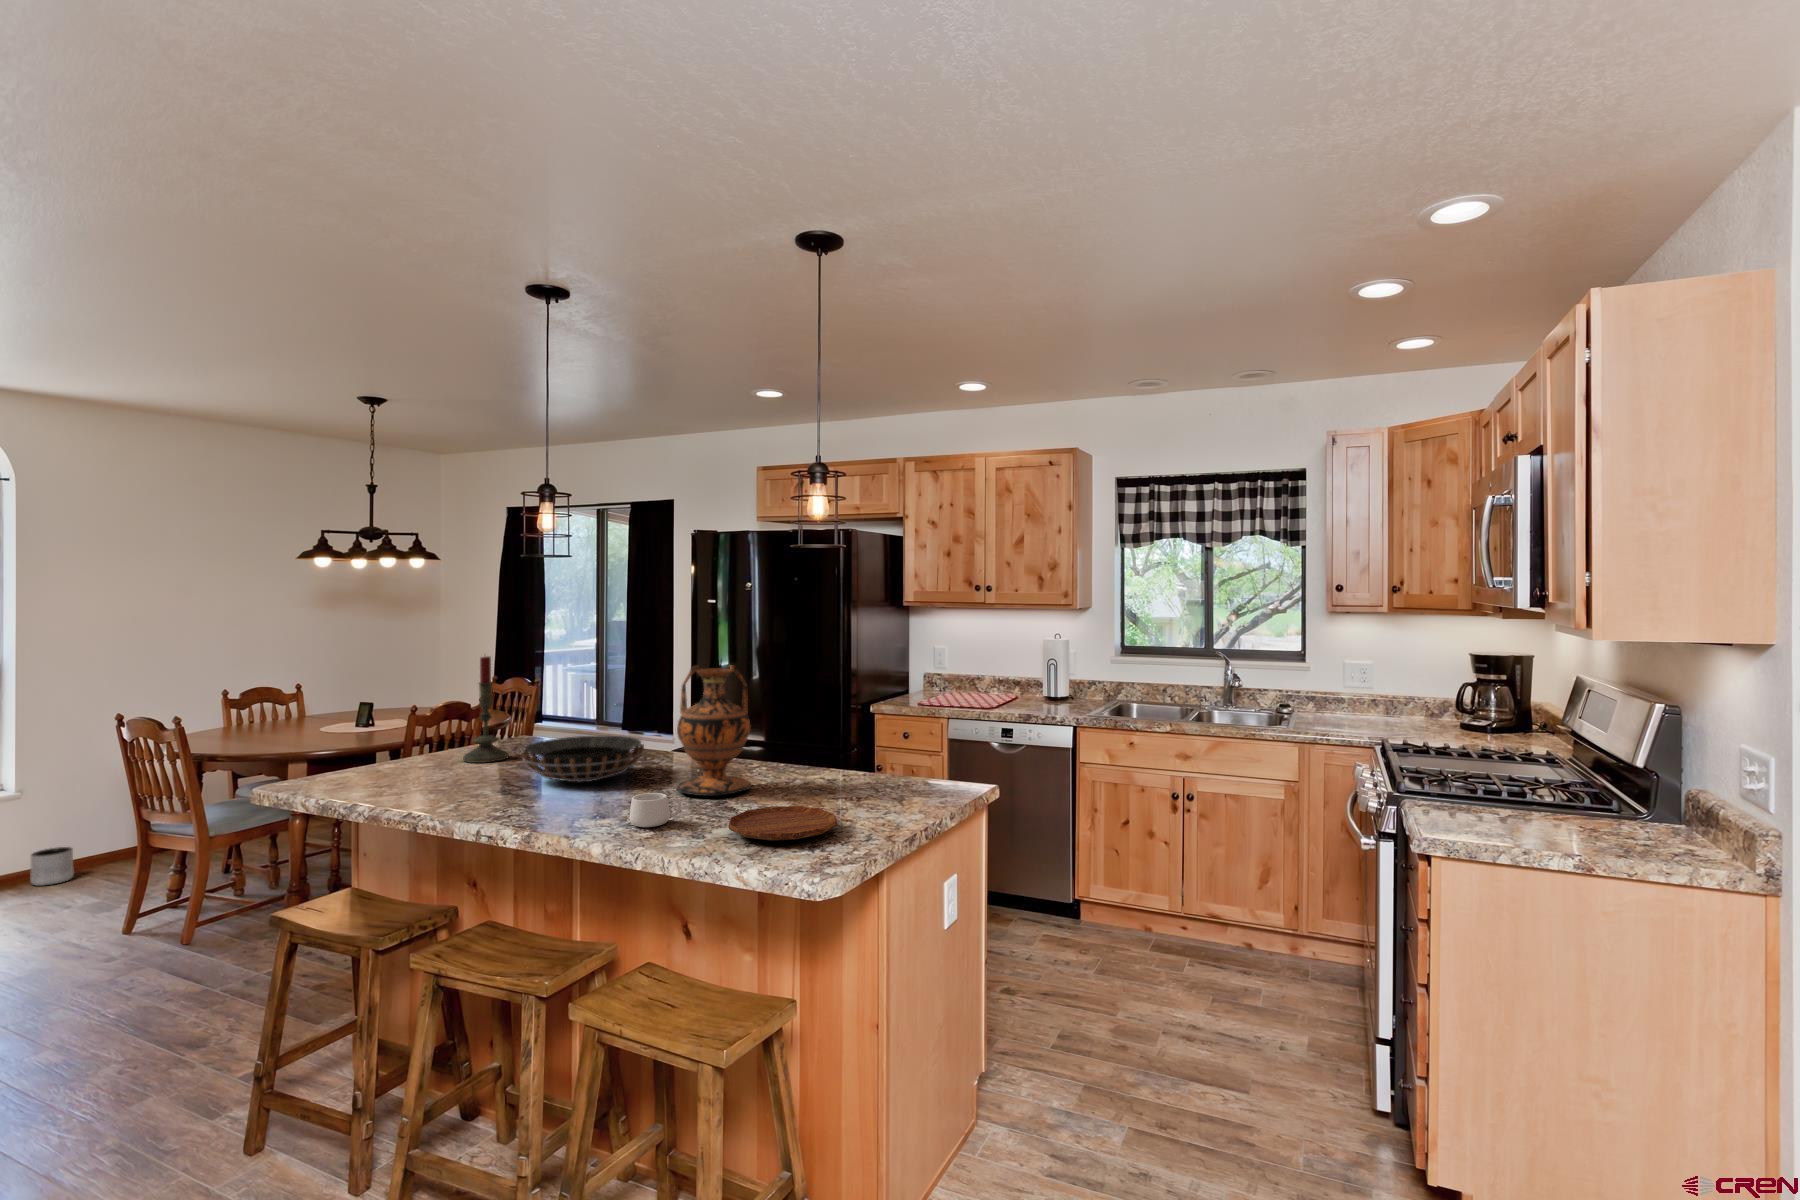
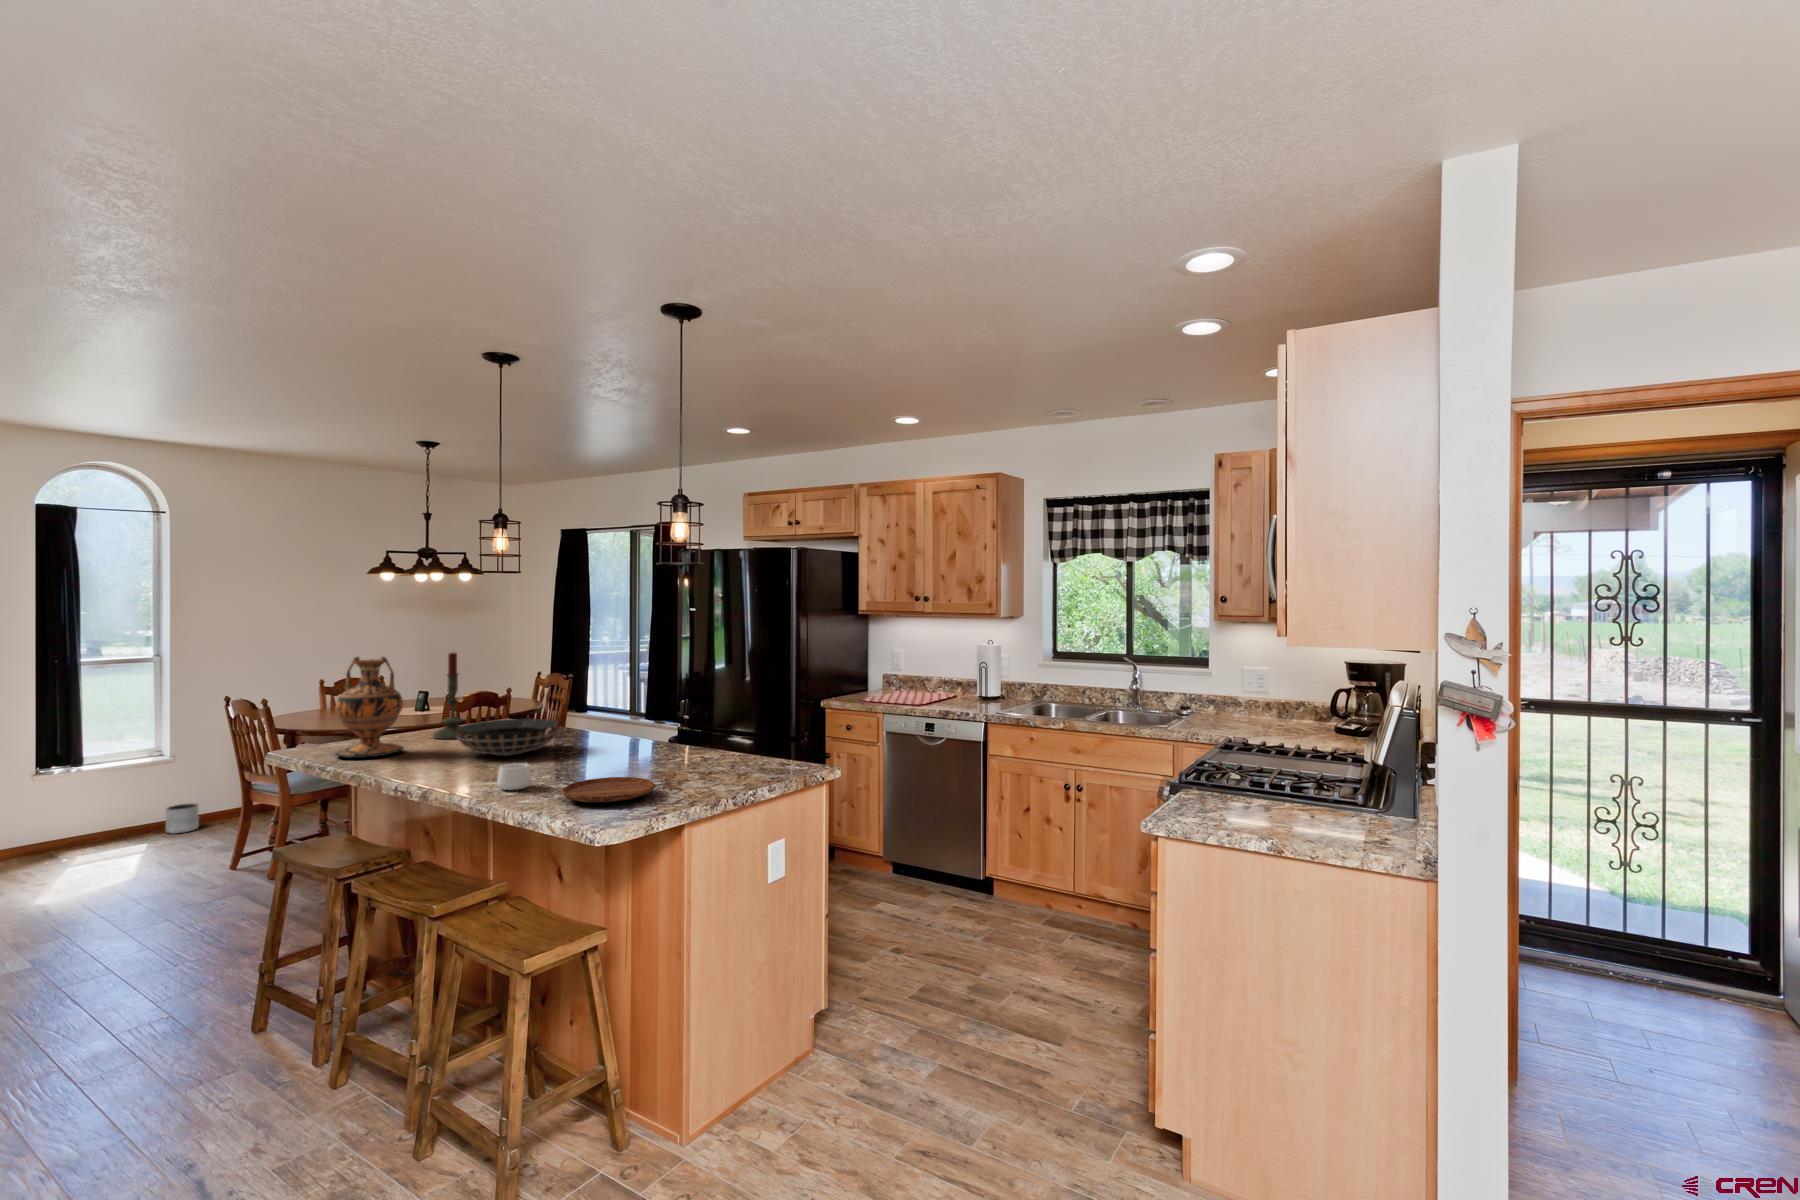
vase: present [677,665,752,796] -> present [335,657,404,758]

